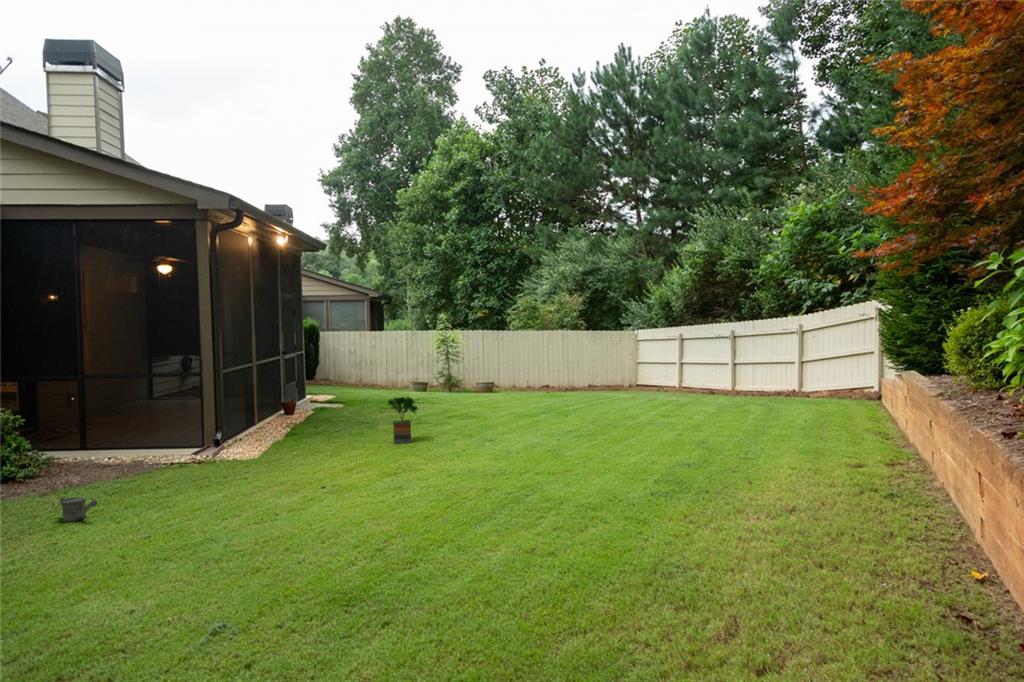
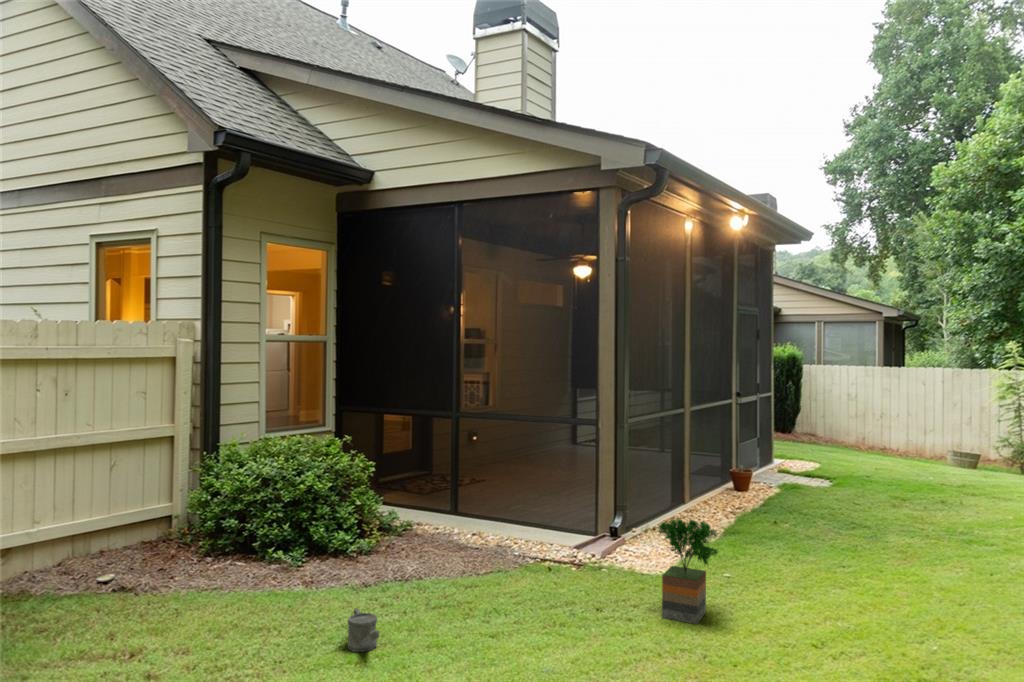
potted tree: present [388,397,417,444] -> present [658,518,718,624]

